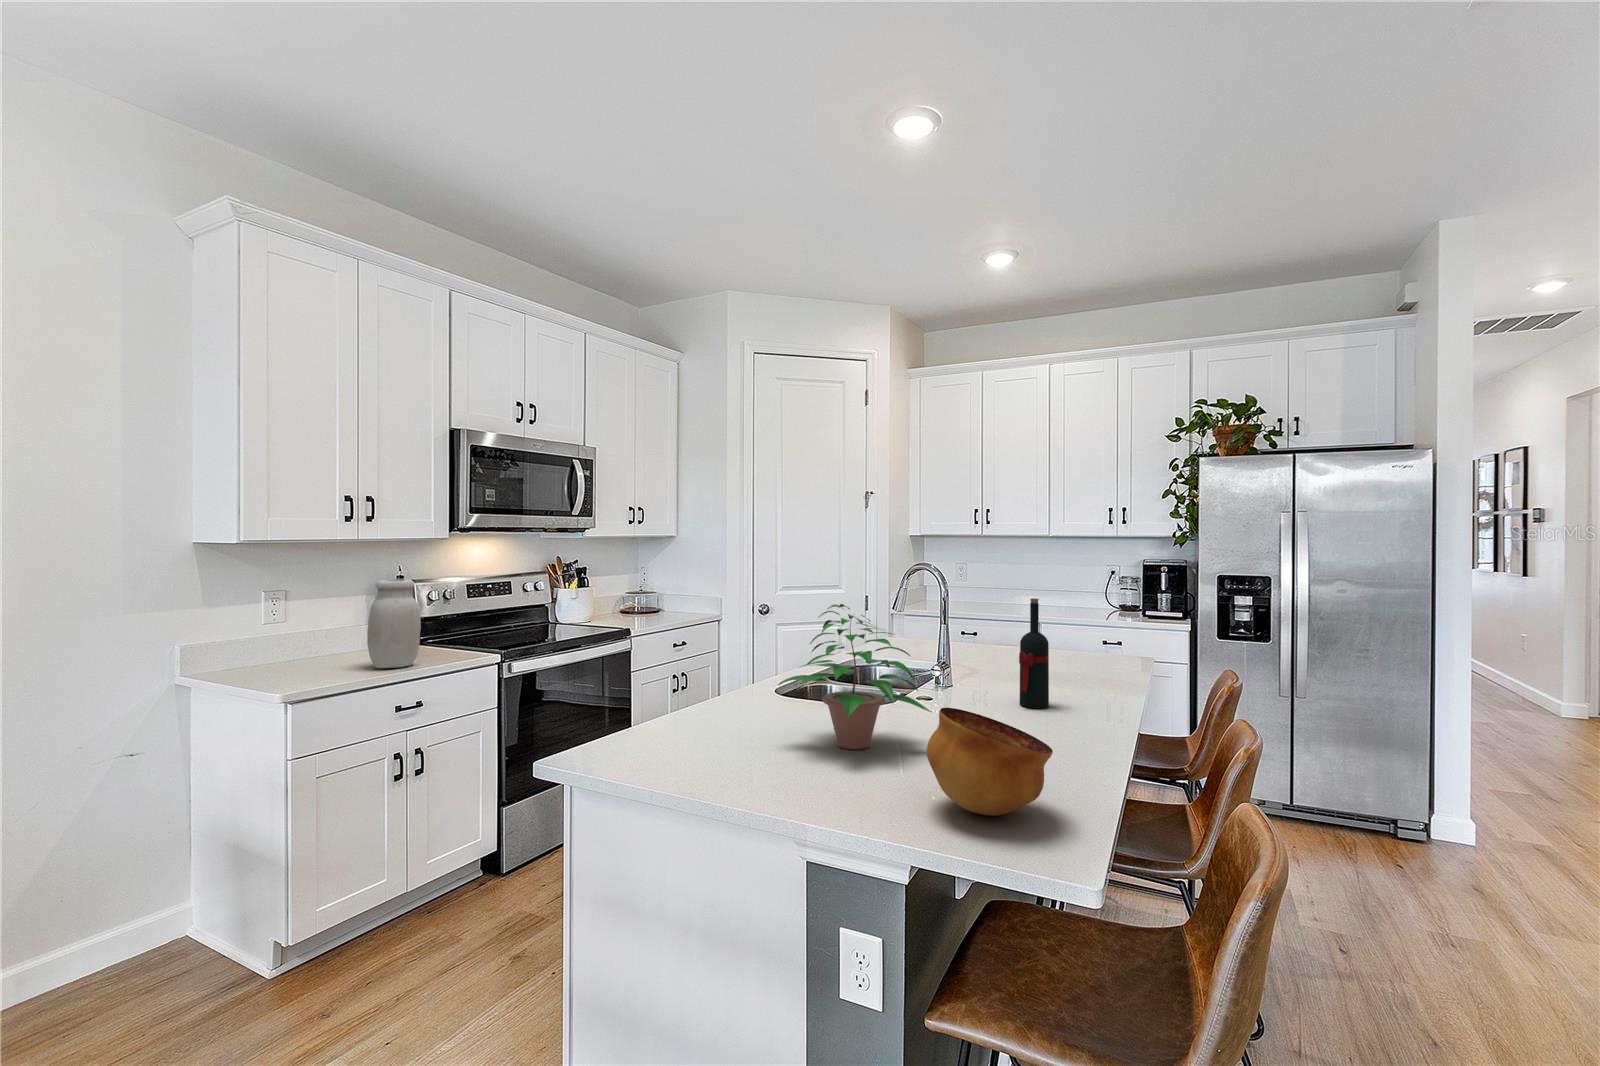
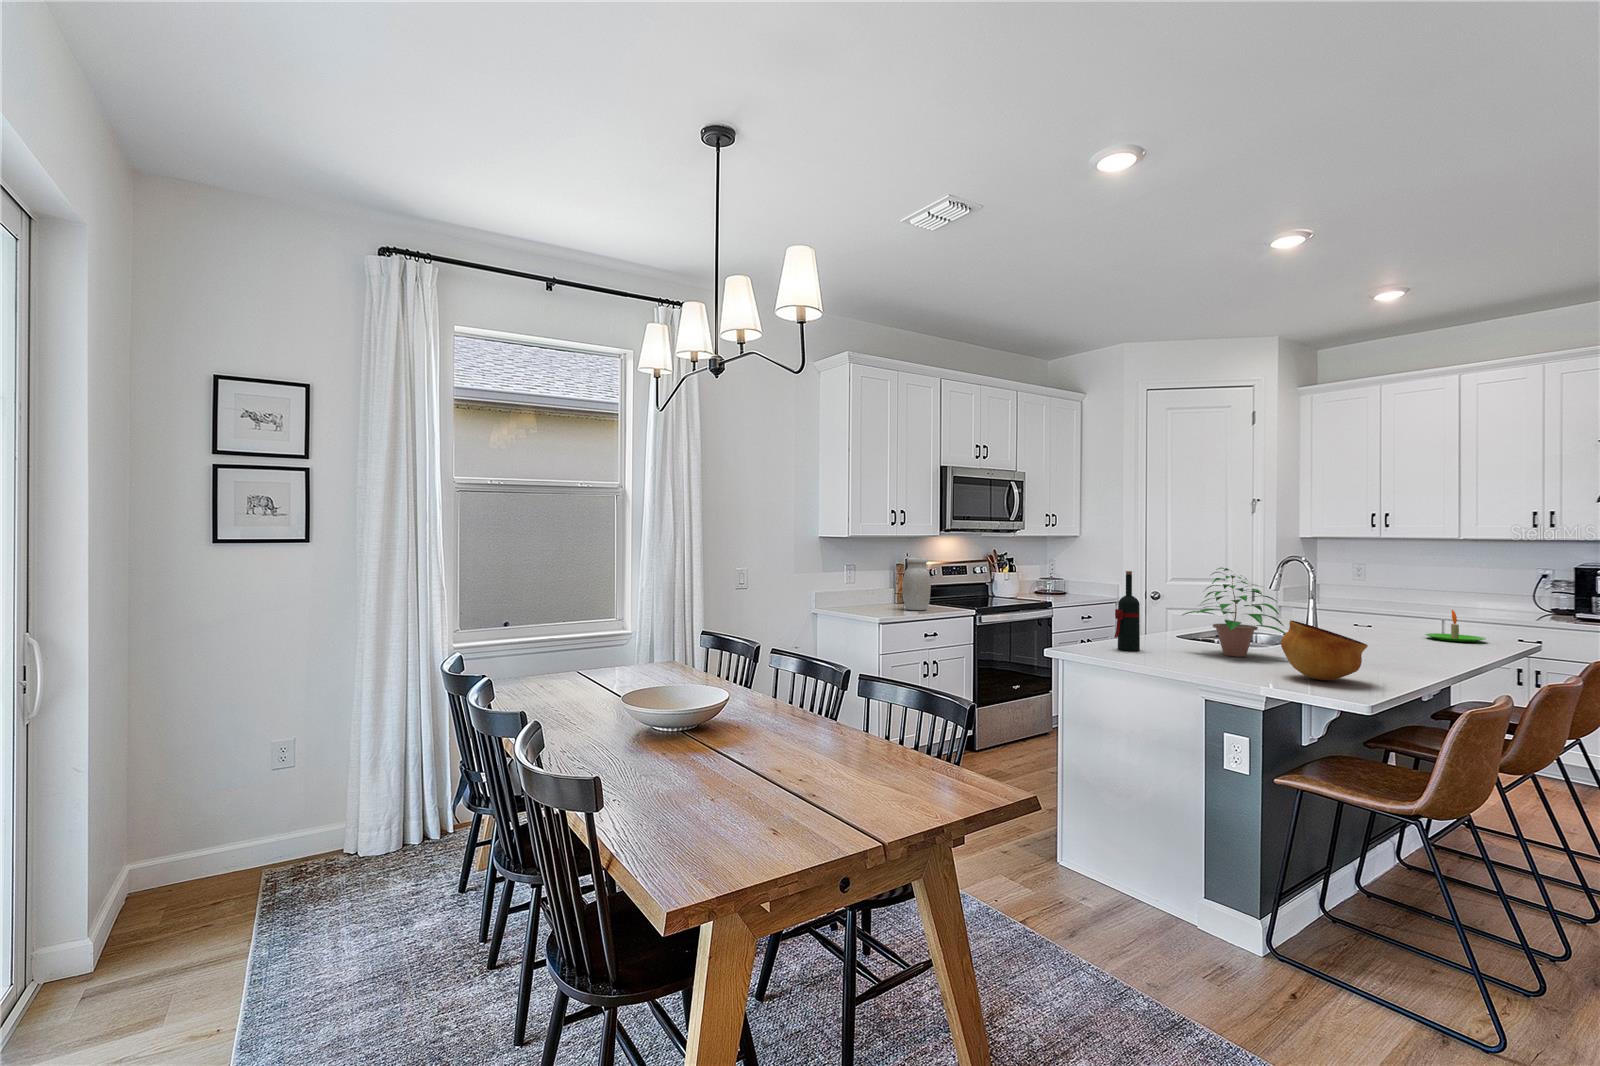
wine bottle: present [1019,598,1049,708] -> present [1114,571,1140,651]
candle: none [1049,630,1109,670] -> present [1425,610,1486,642]

